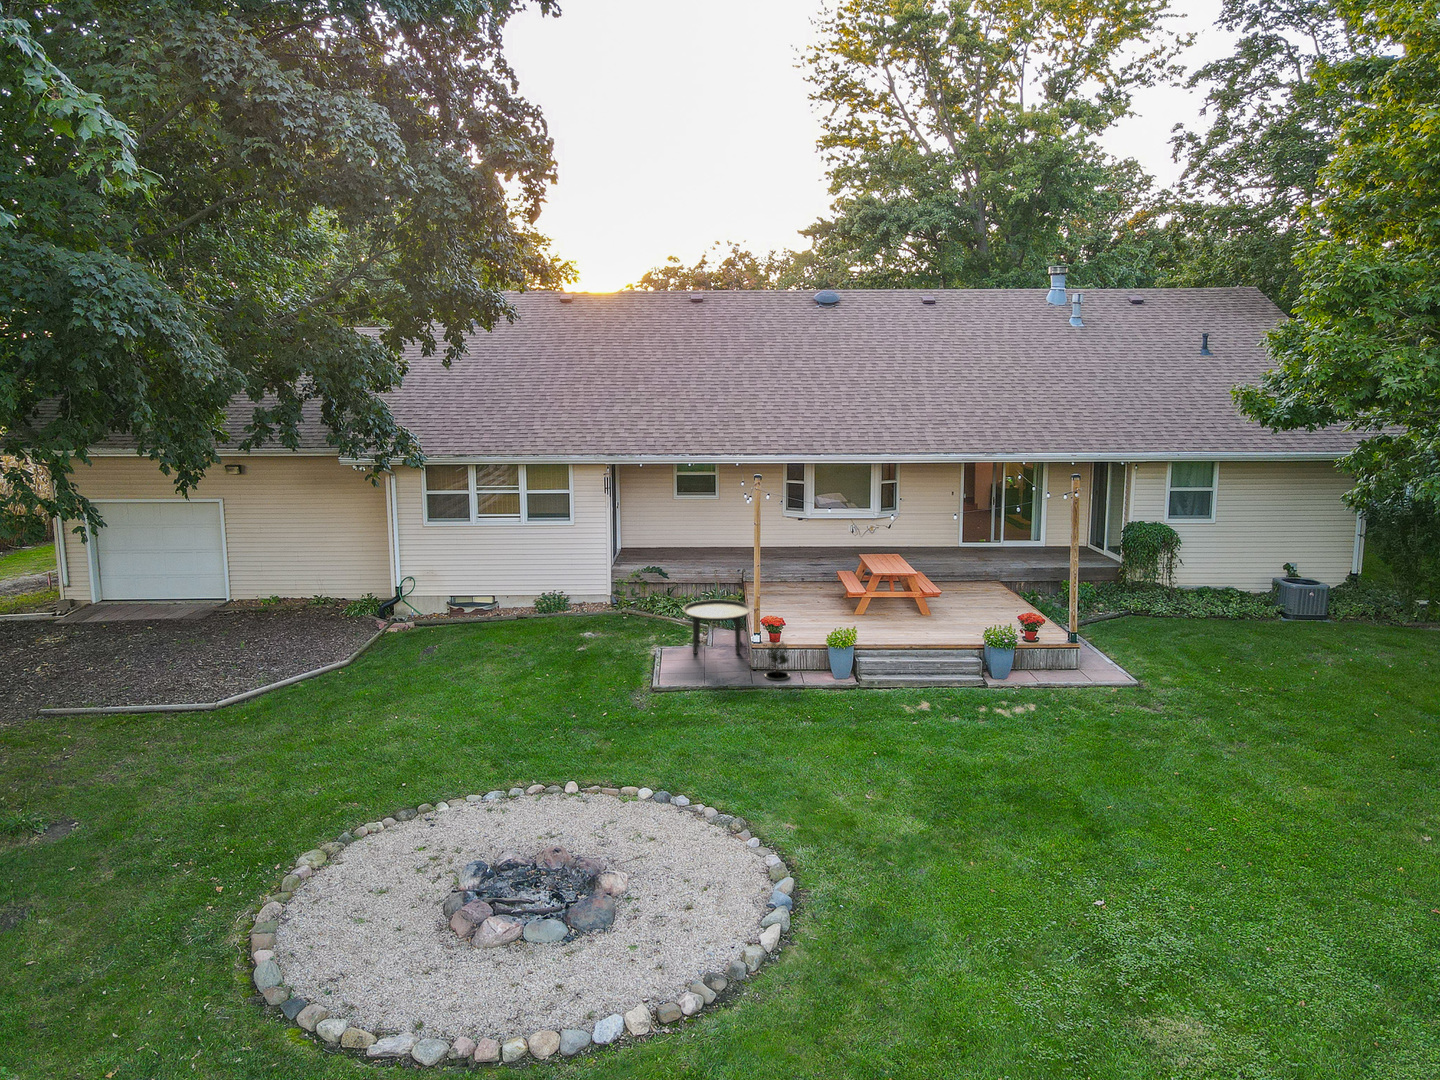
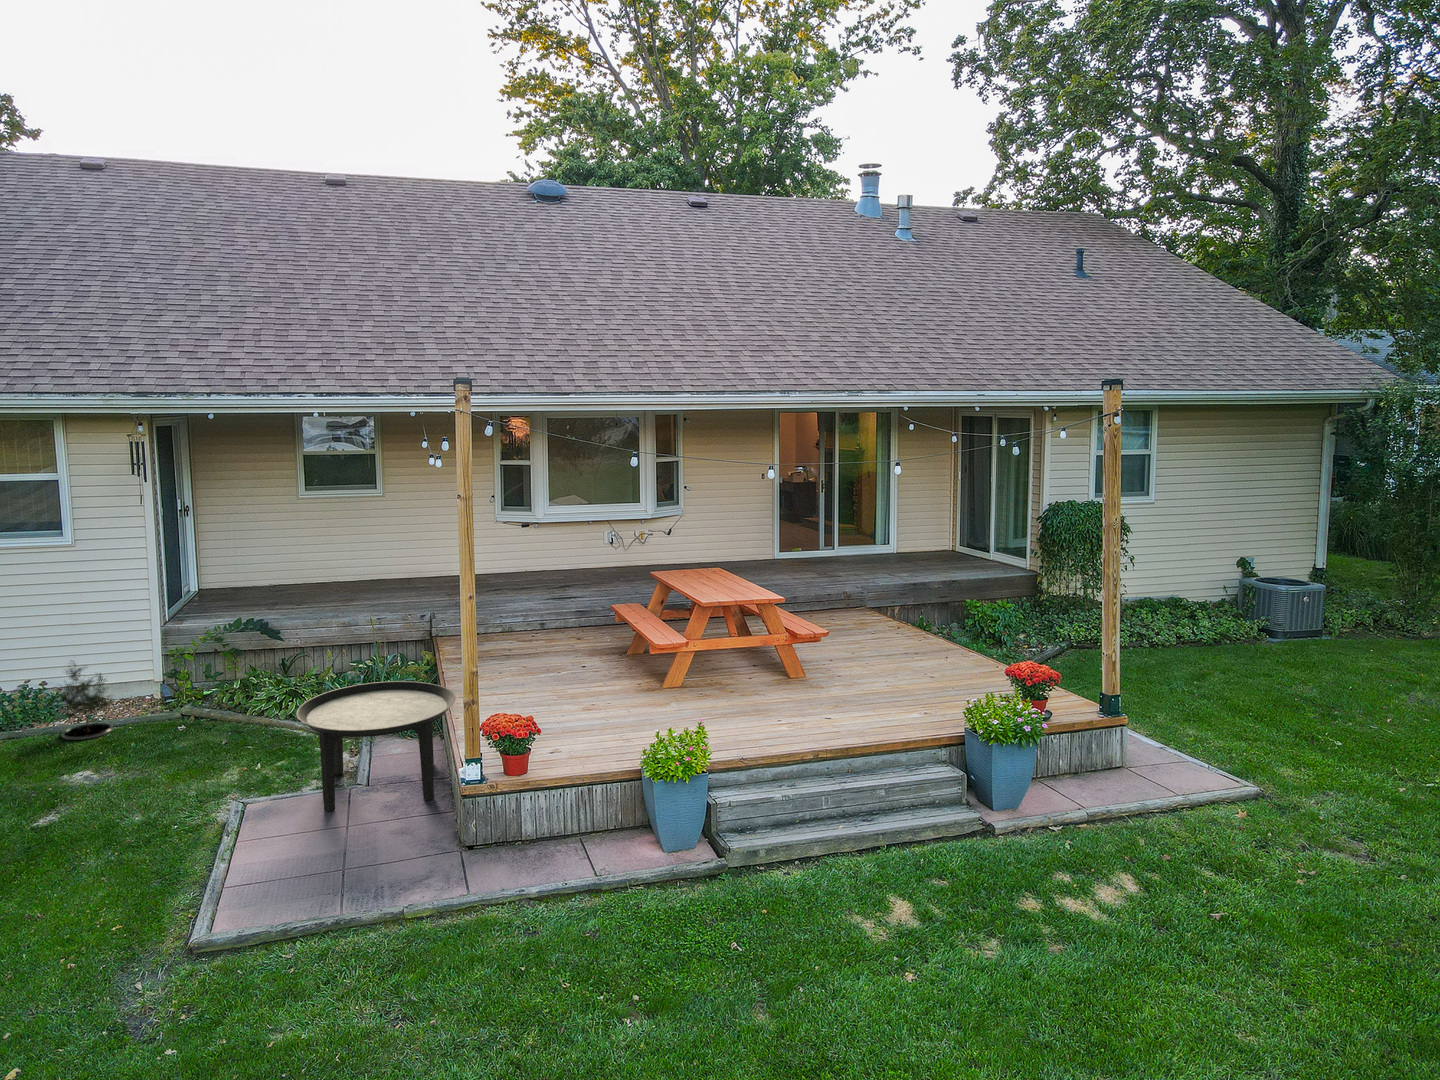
potted tree: present [765,637,790,680] -> present [59,664,113,740]

